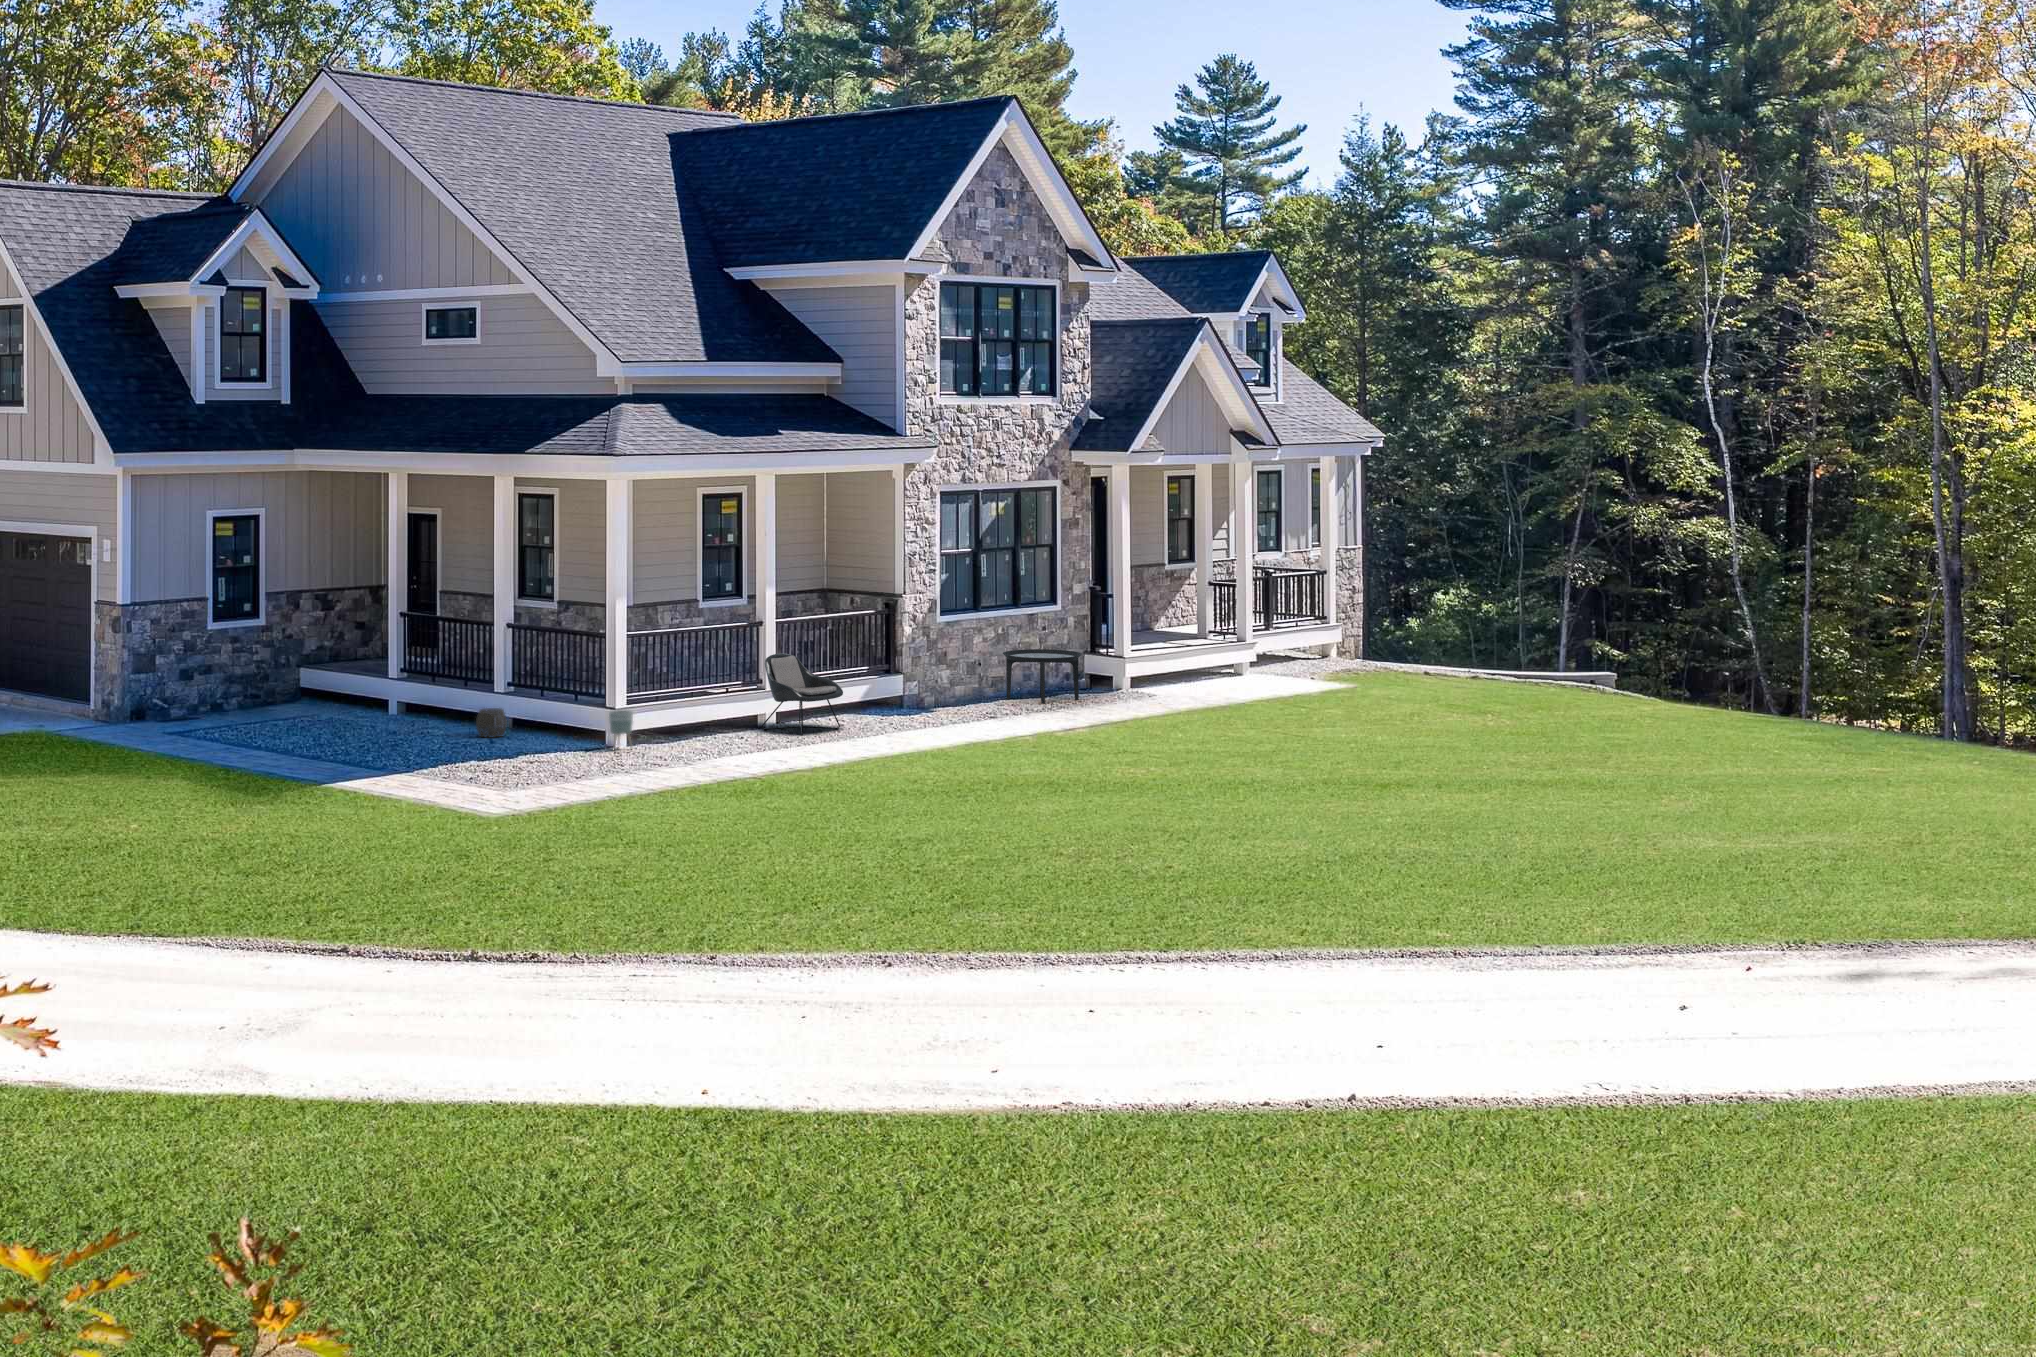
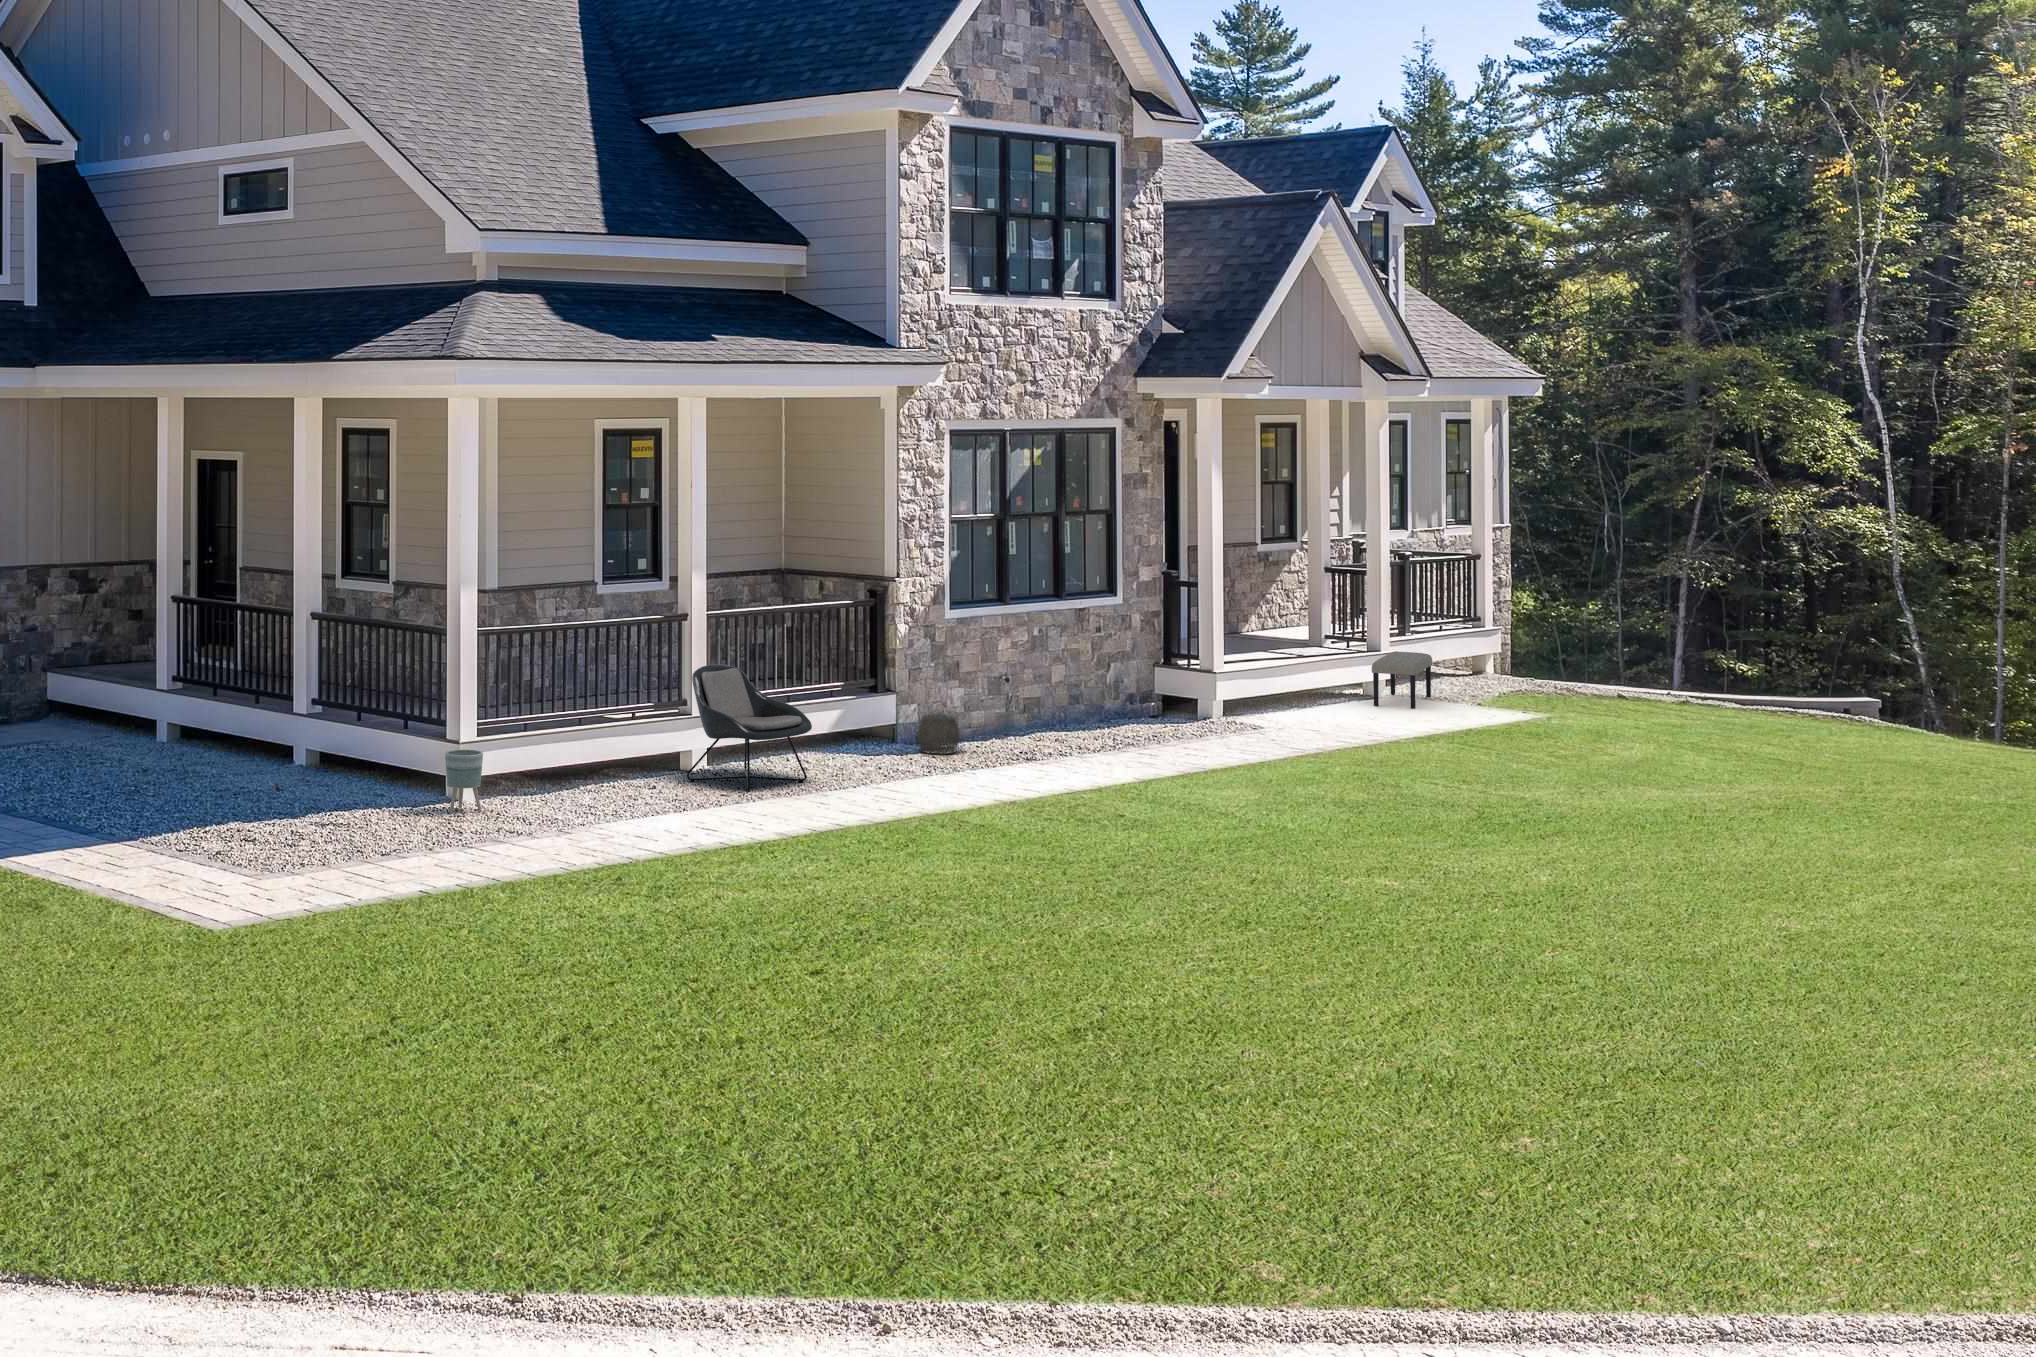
bench: none [1242,638,1289,678] -> present [1372,652,1432,709]
round table: present [1003,649,1082,704] -> none [1041,663,1160,744]
woven basket: present [476,708,507,737] -> present [917,714,960,754]

